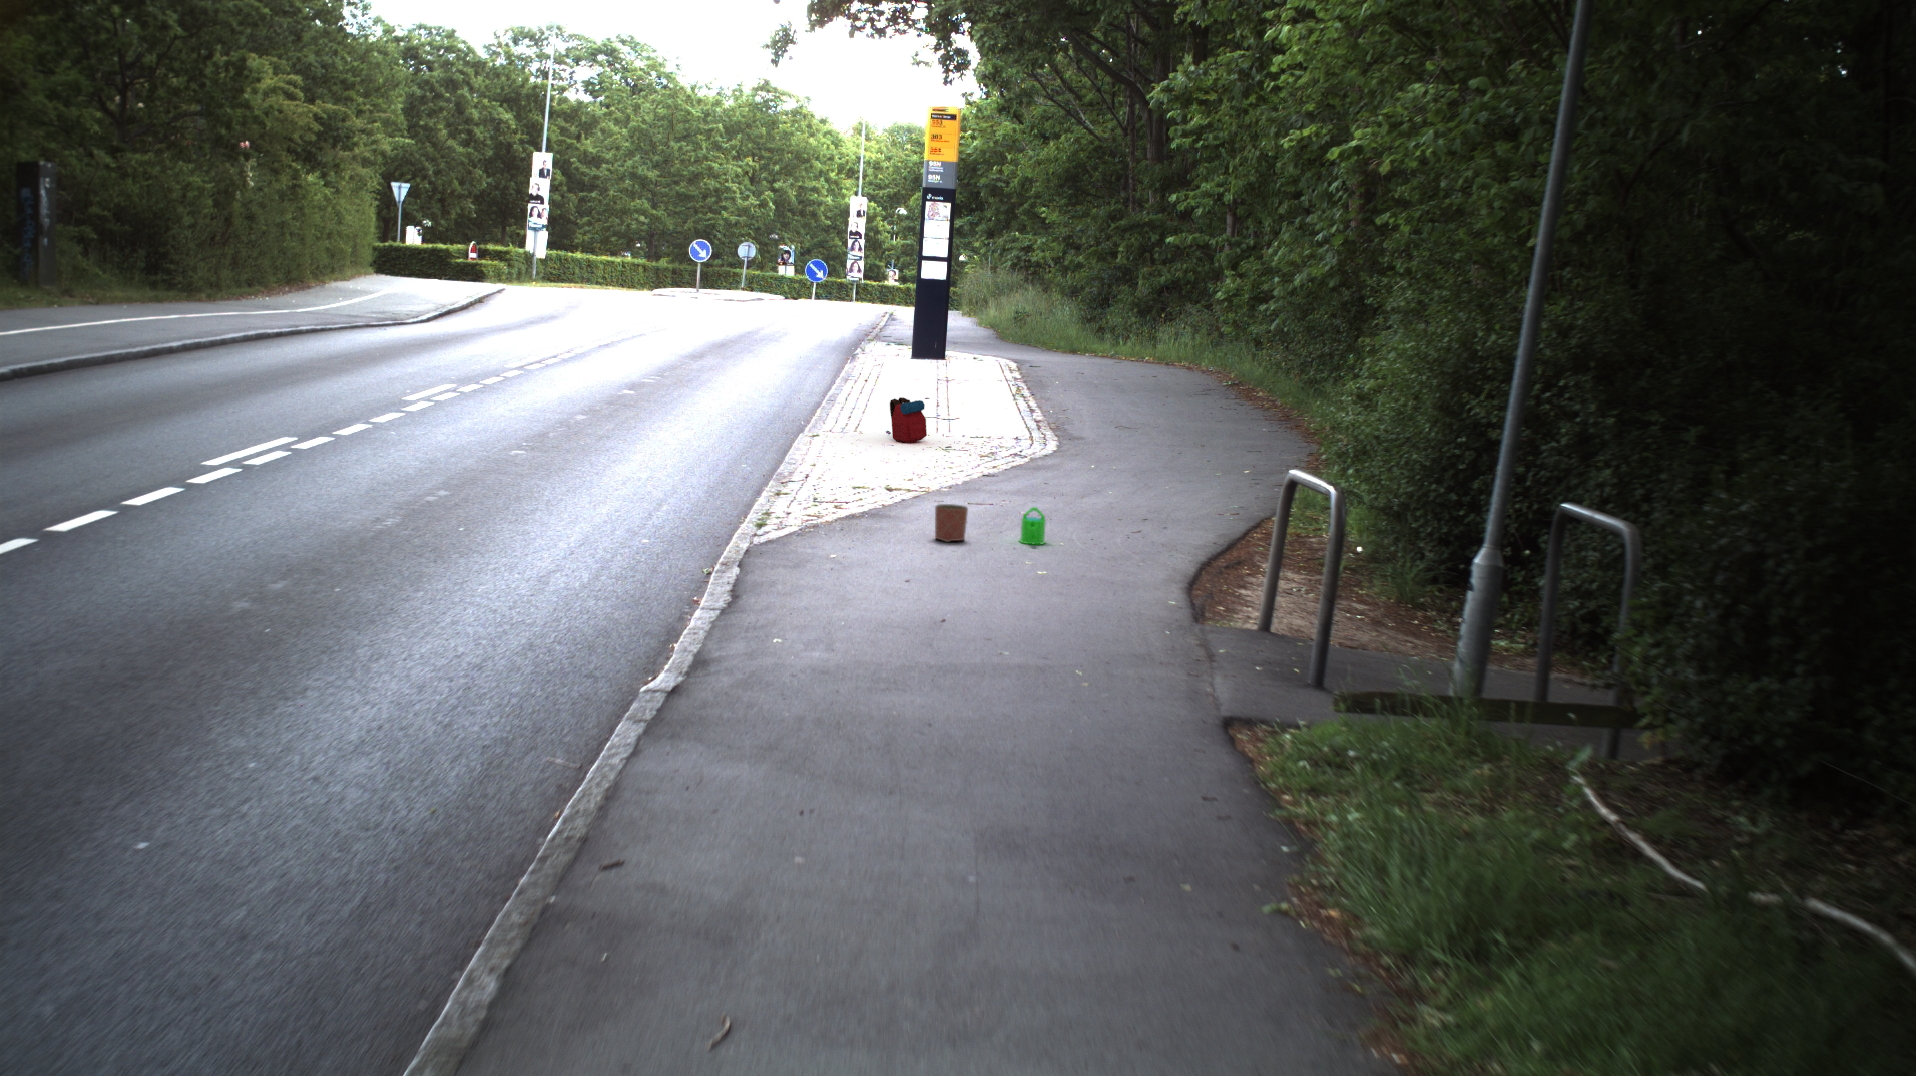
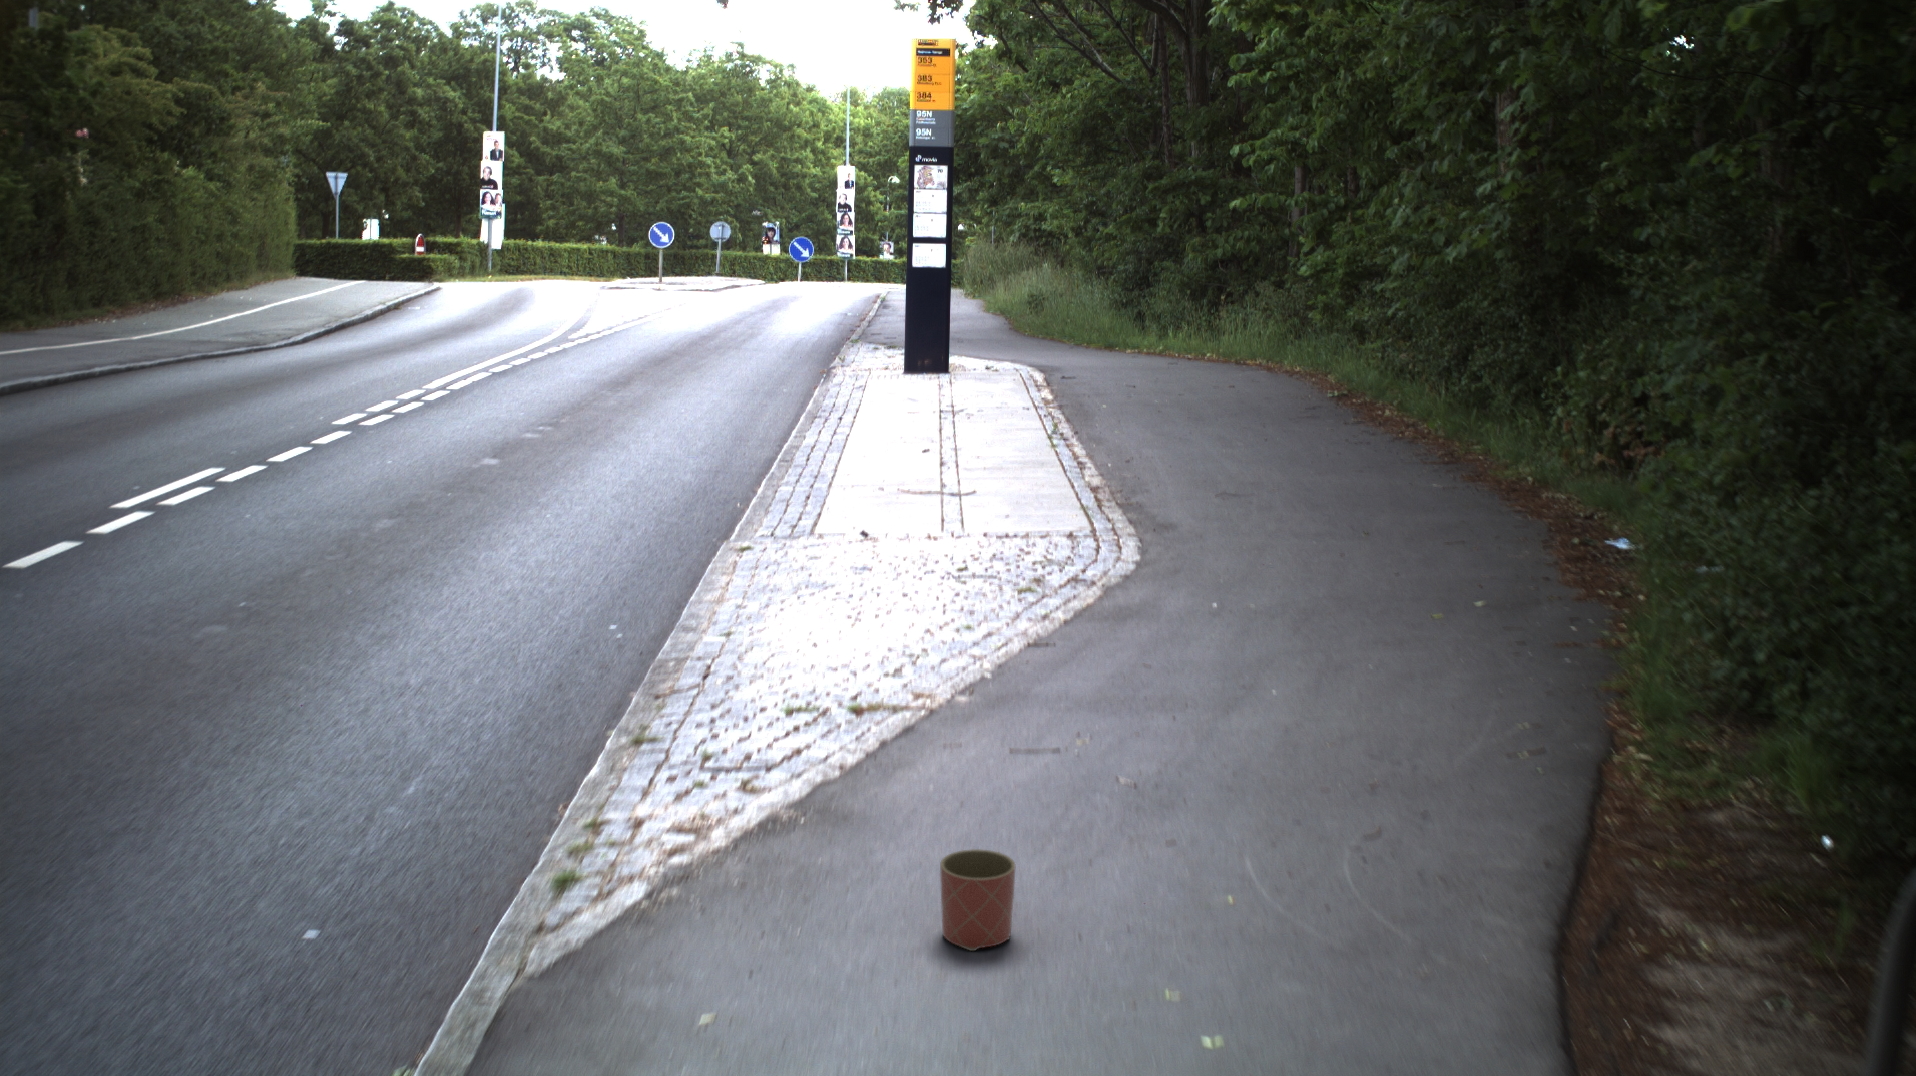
backpack: present [890,397,927,443] -> none [862,482,924,557]
watering can: present [1019,507,1046,544] -> none [1131,851,1195,940]

